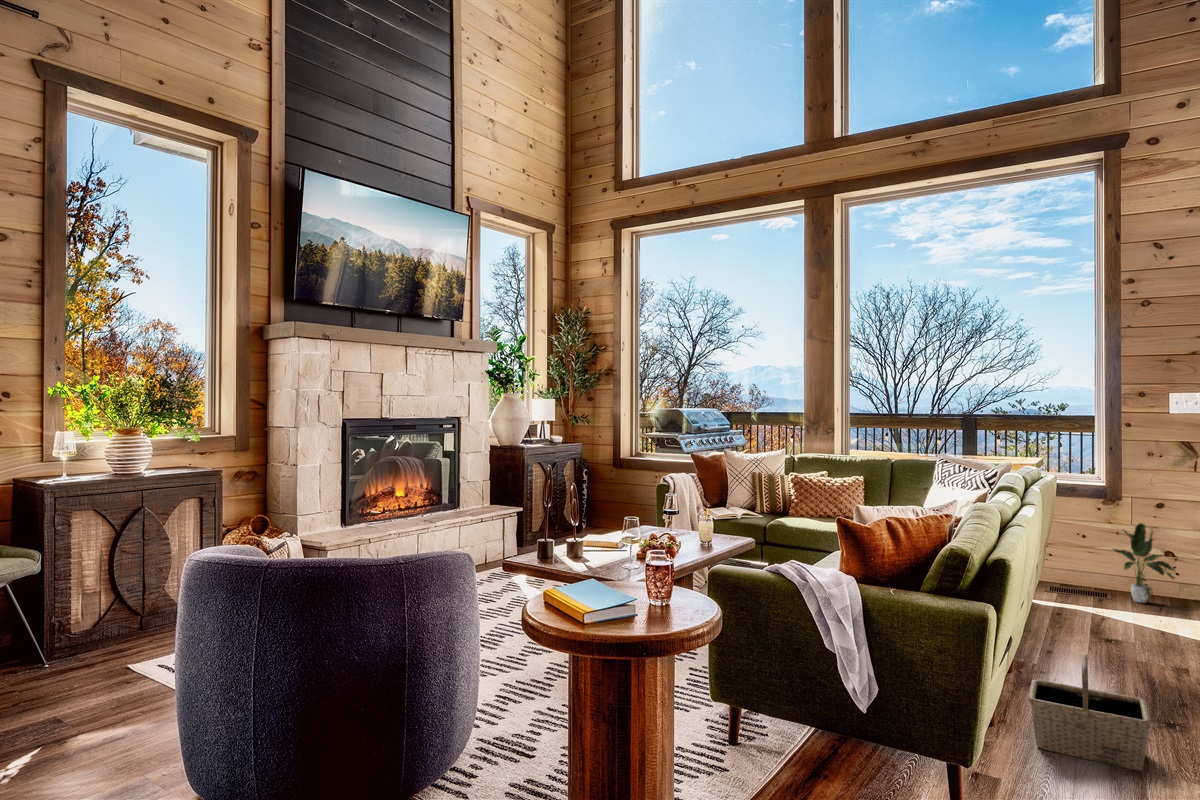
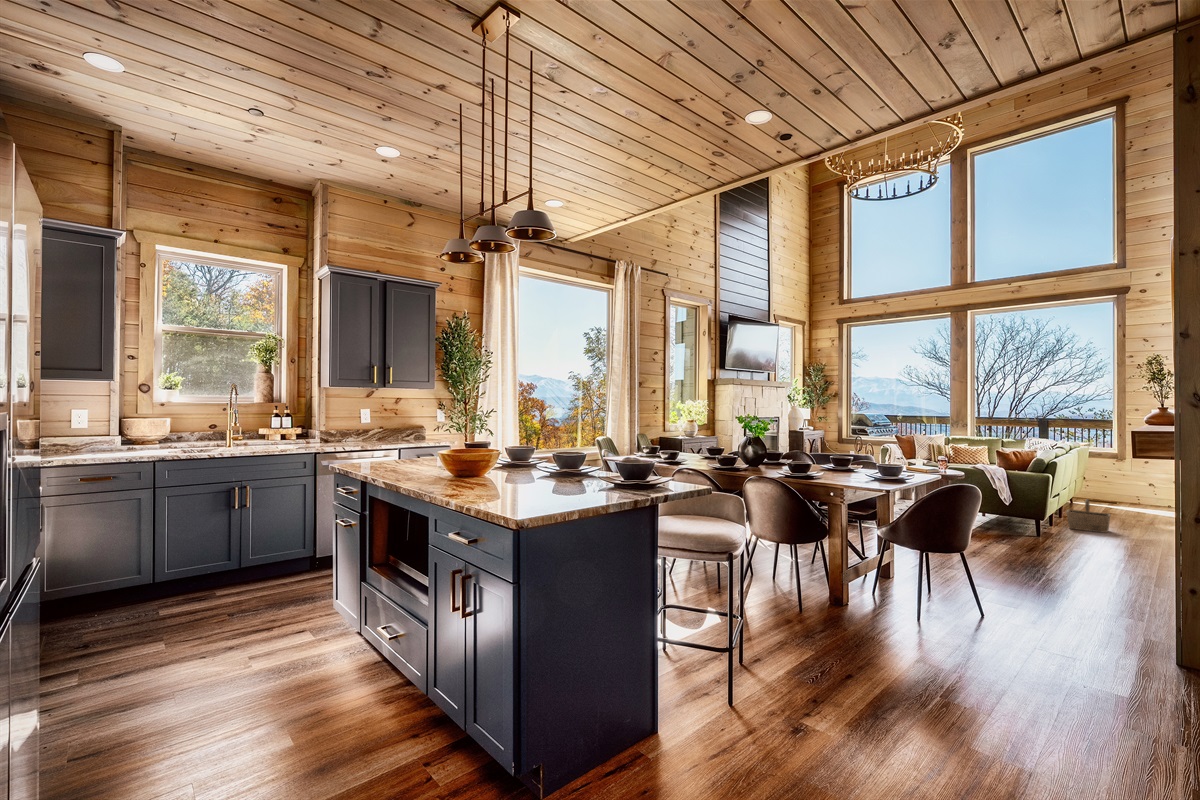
potted plant: present [1113,523,1175,603] -> none [1119,470,1153,507]

